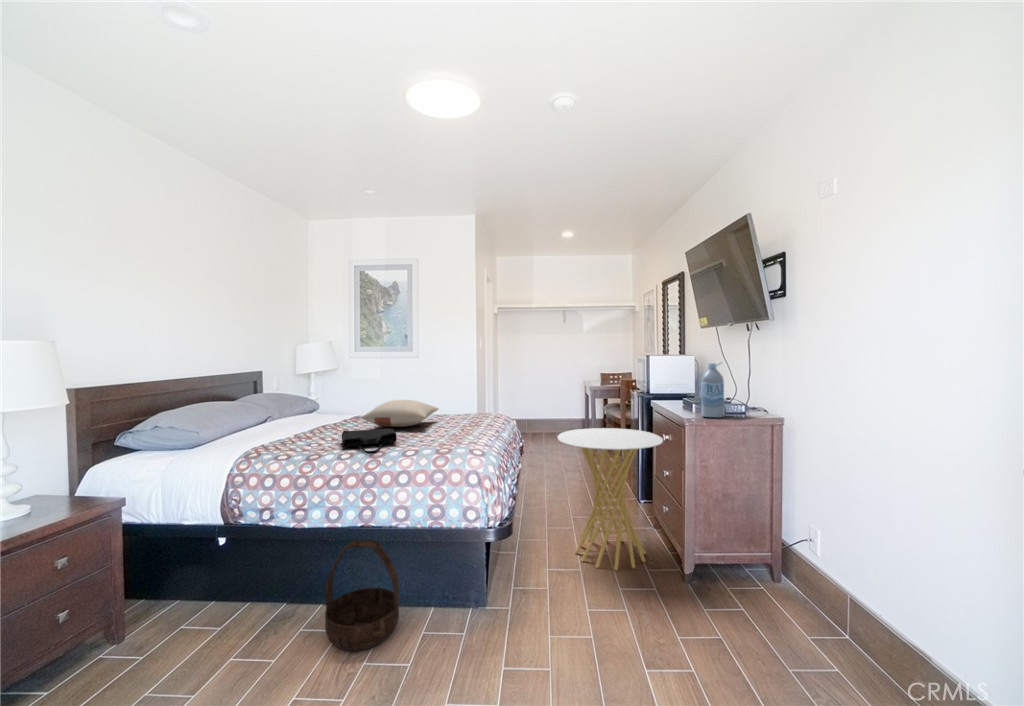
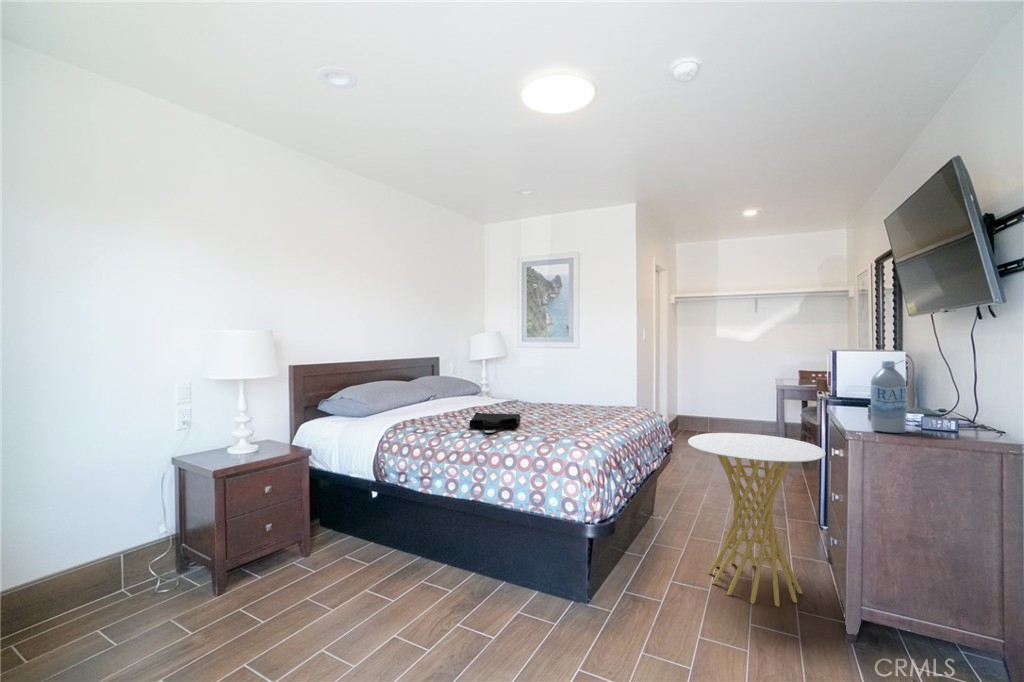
pillow: present [363,400,438,427] -> none [499,388,576,414]
basket: present [325,540,399,651] -> none [434,512,499,613]

